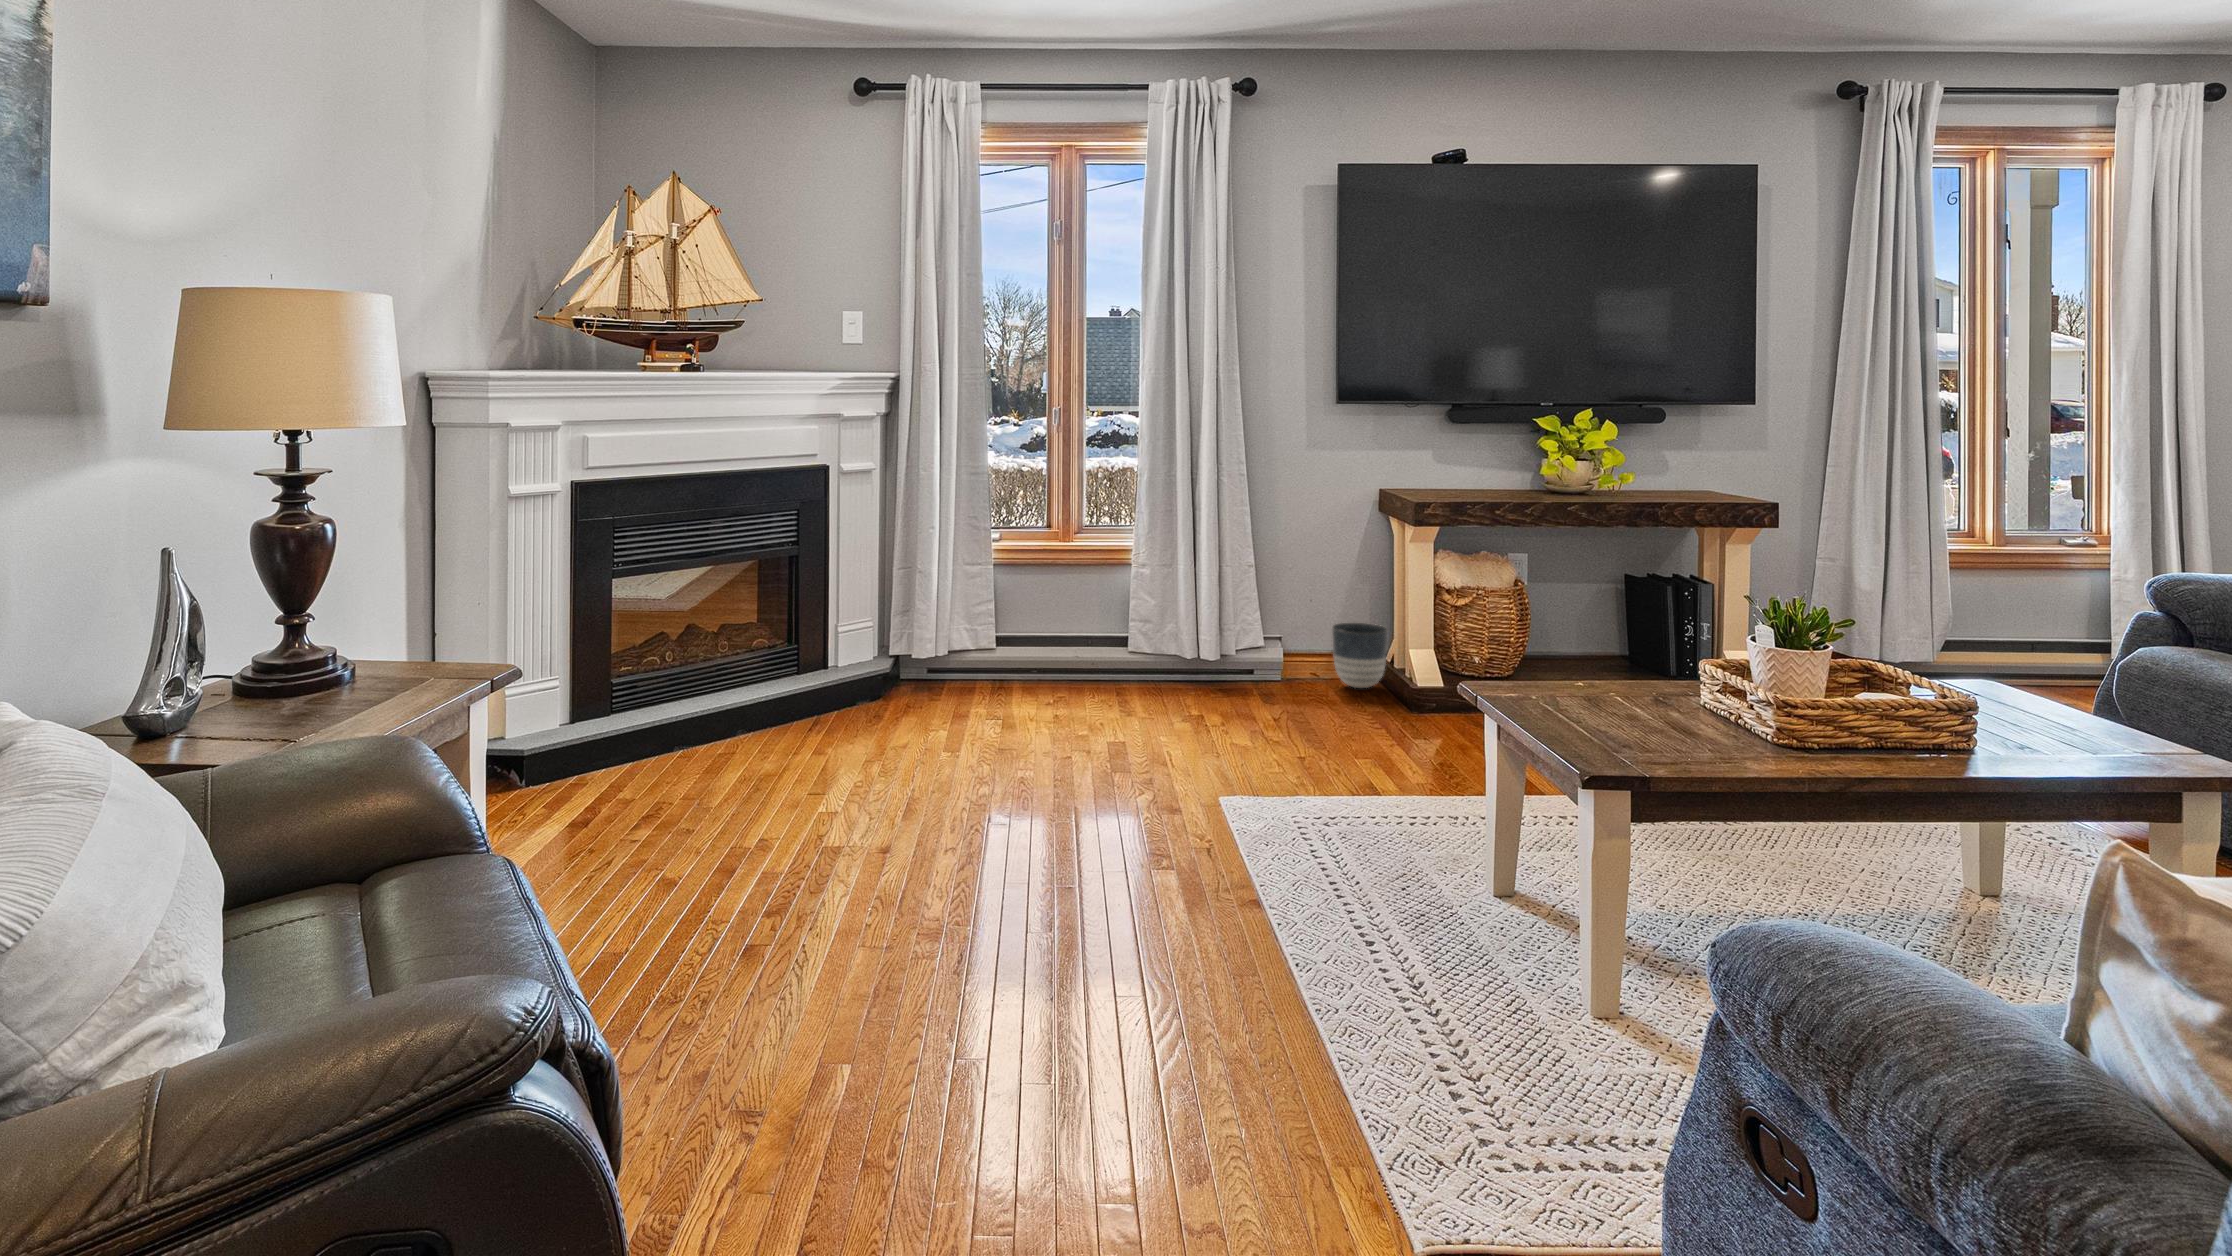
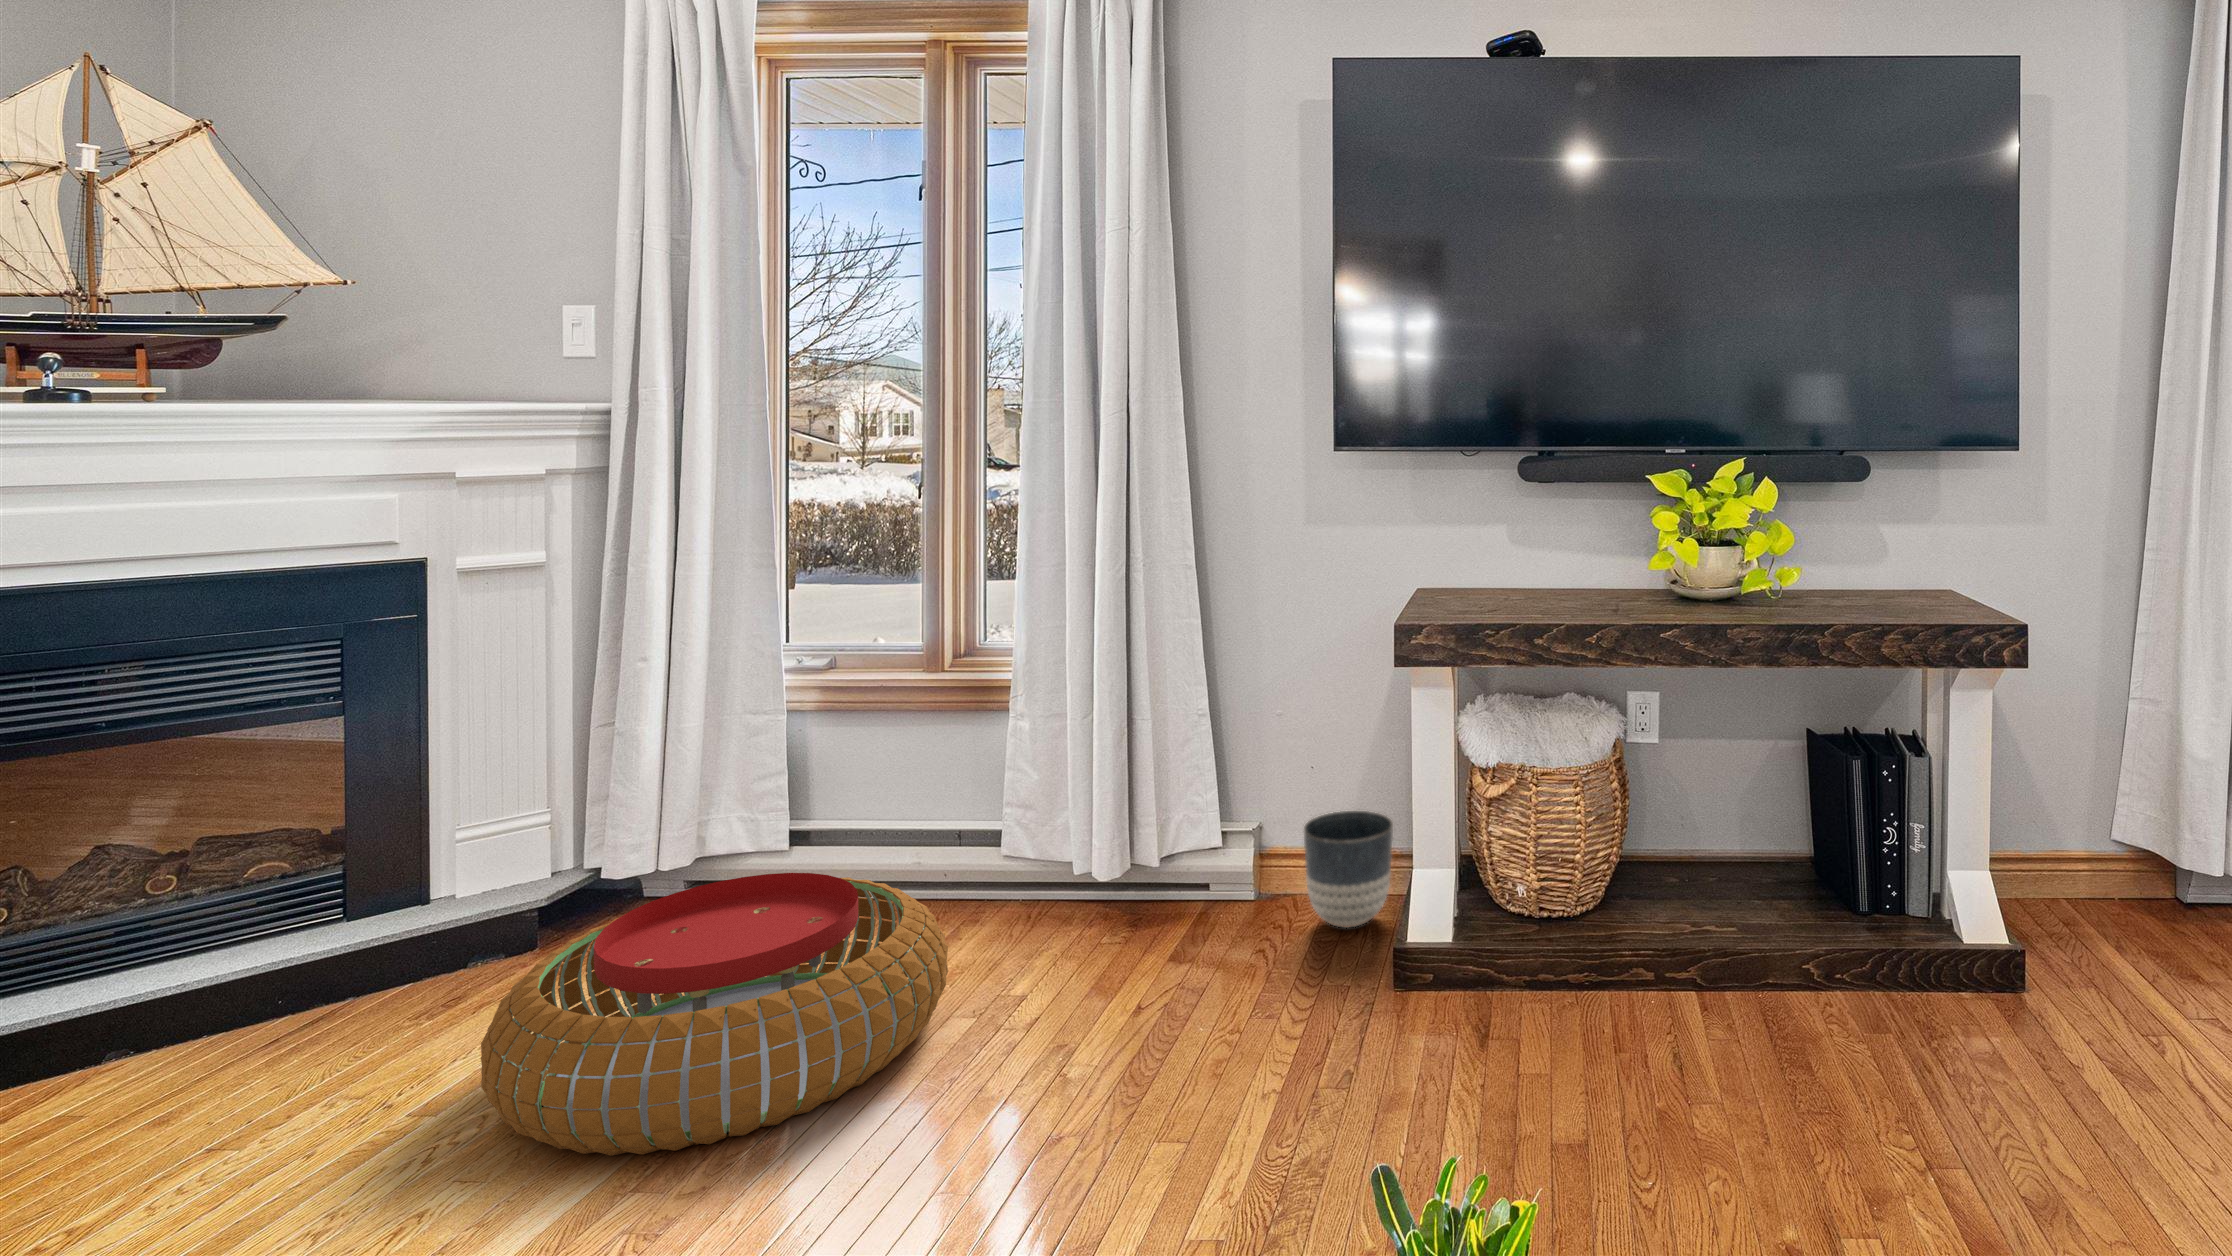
pouf: none [975,639,1195,757] -> present [481,873,948,1156]

